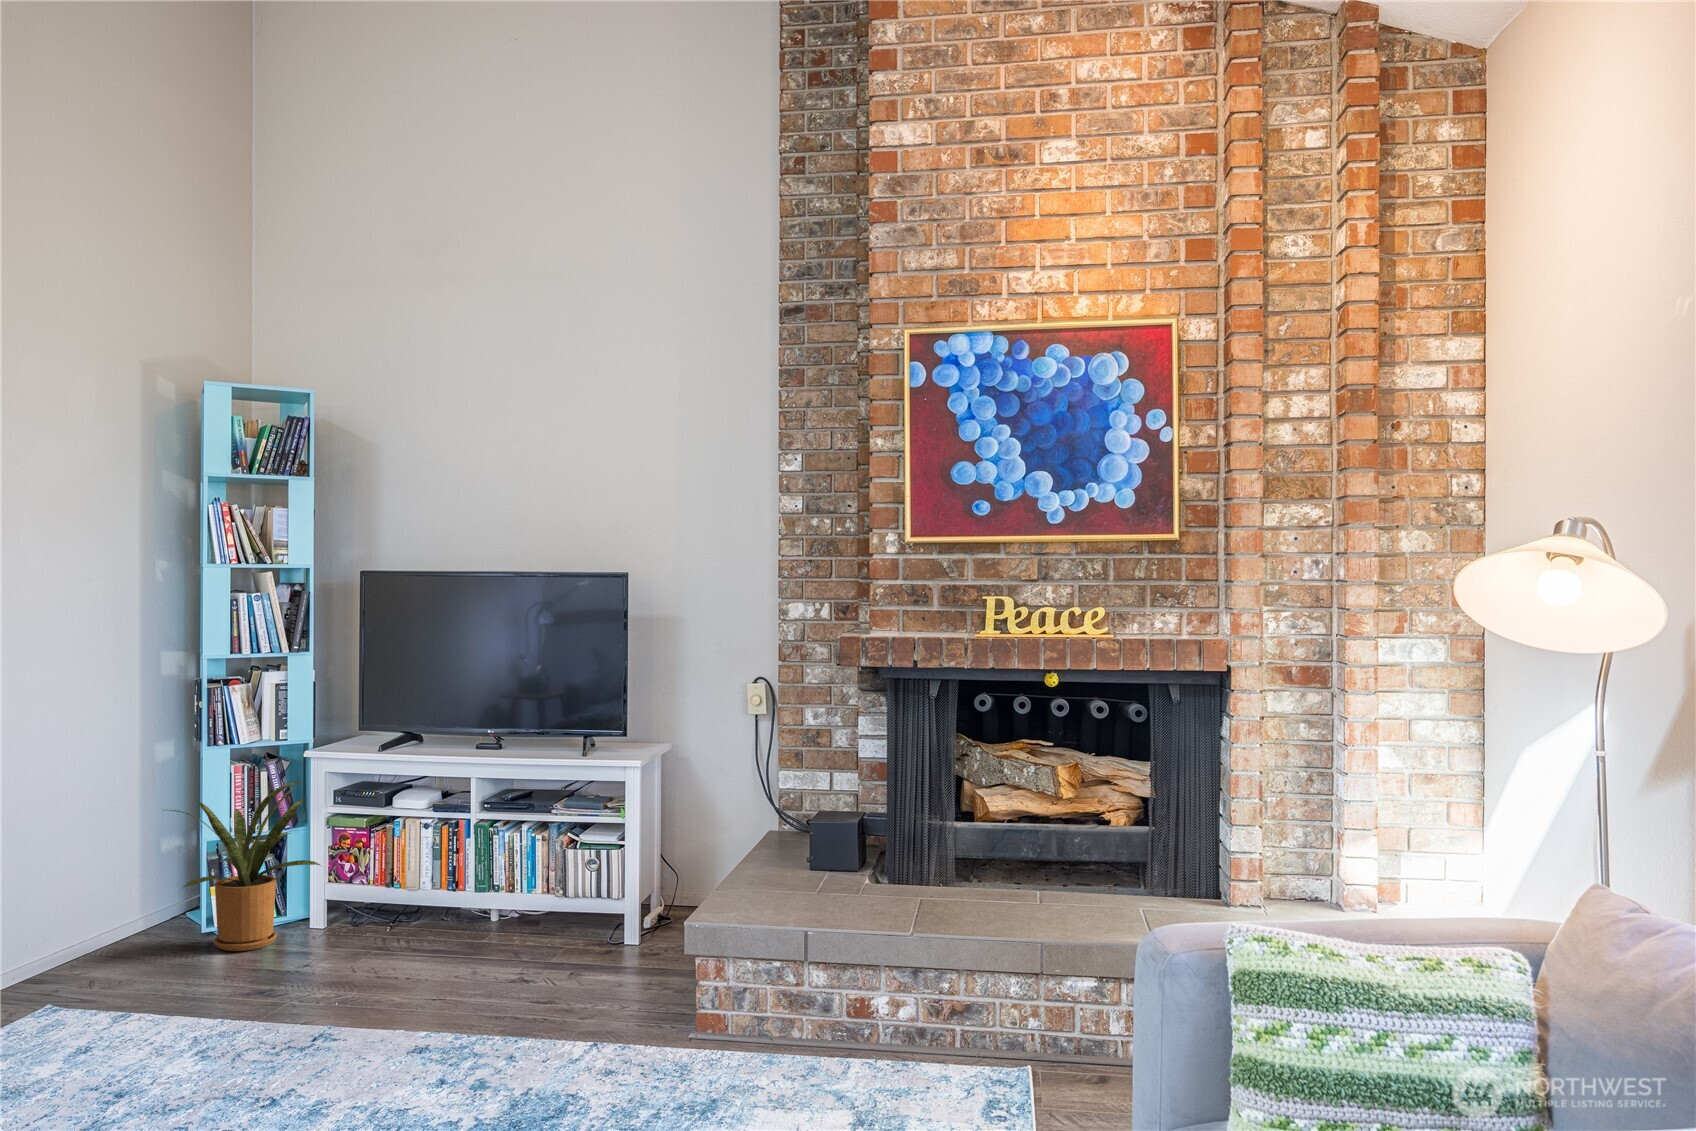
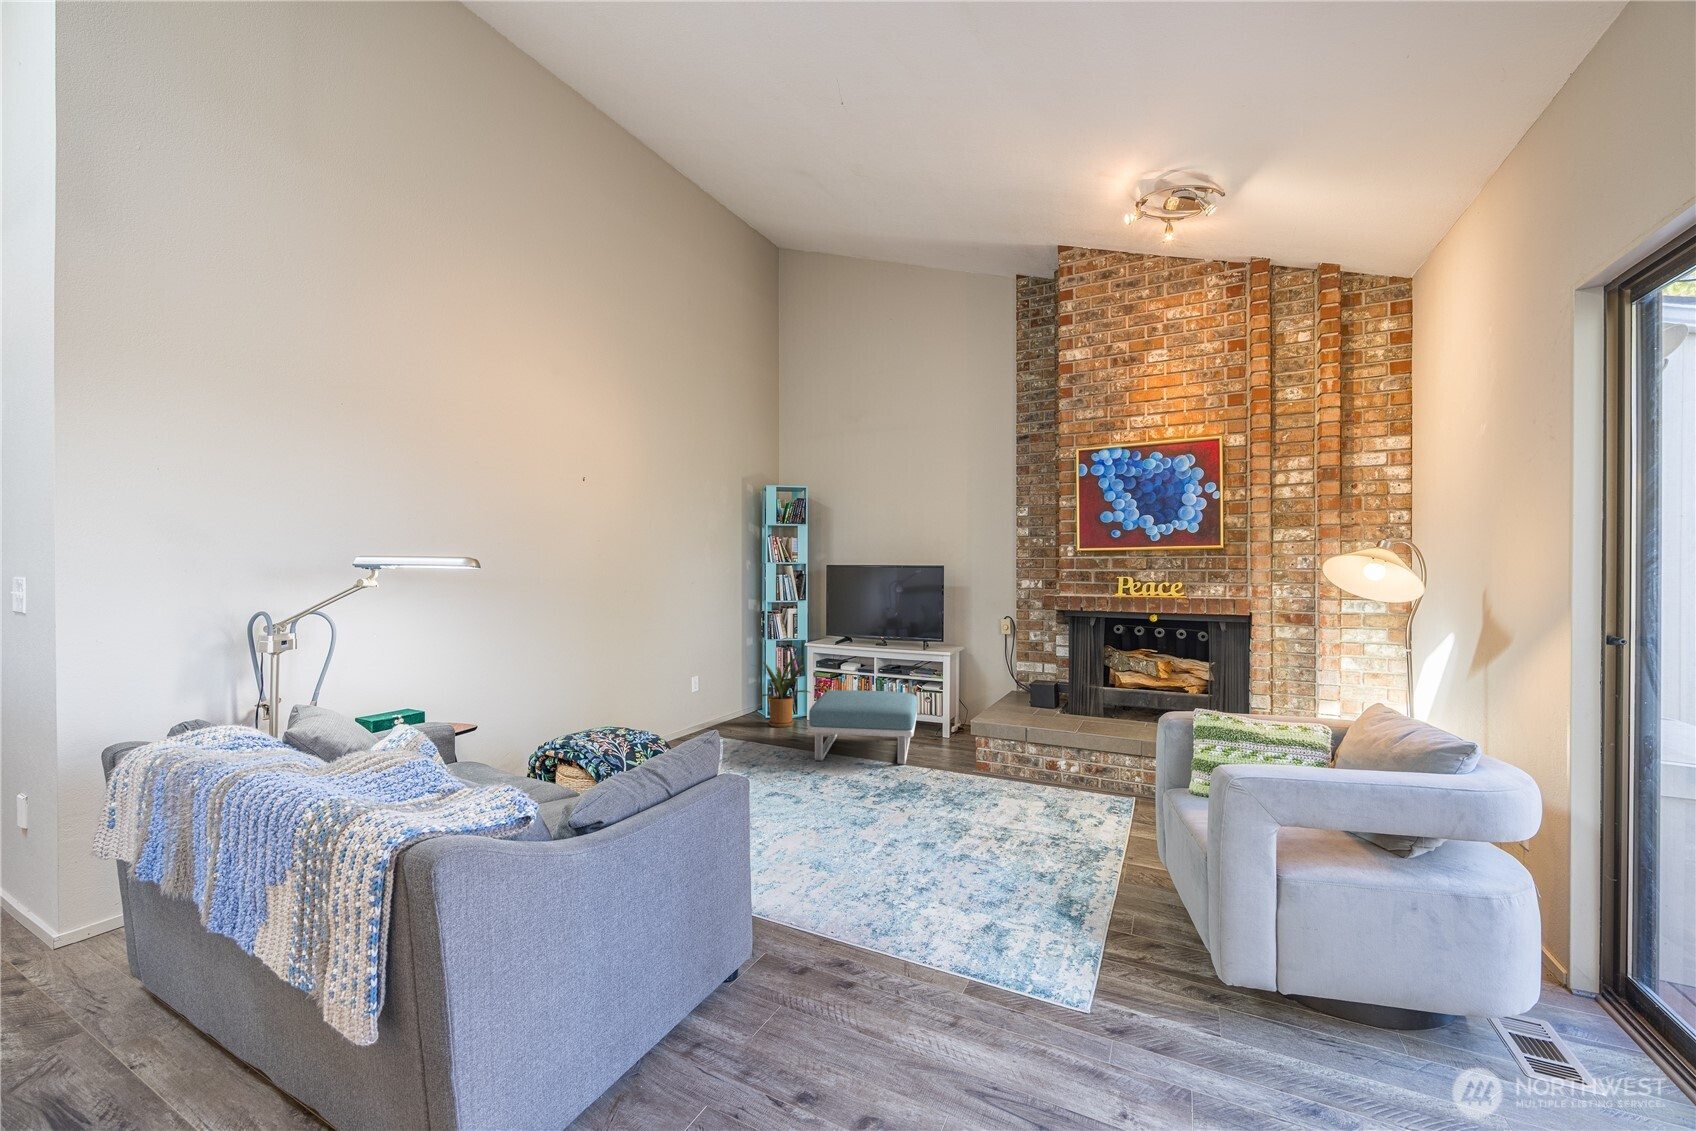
footstool: none [315,855,569,1034] -> present [808,690,917,764]

